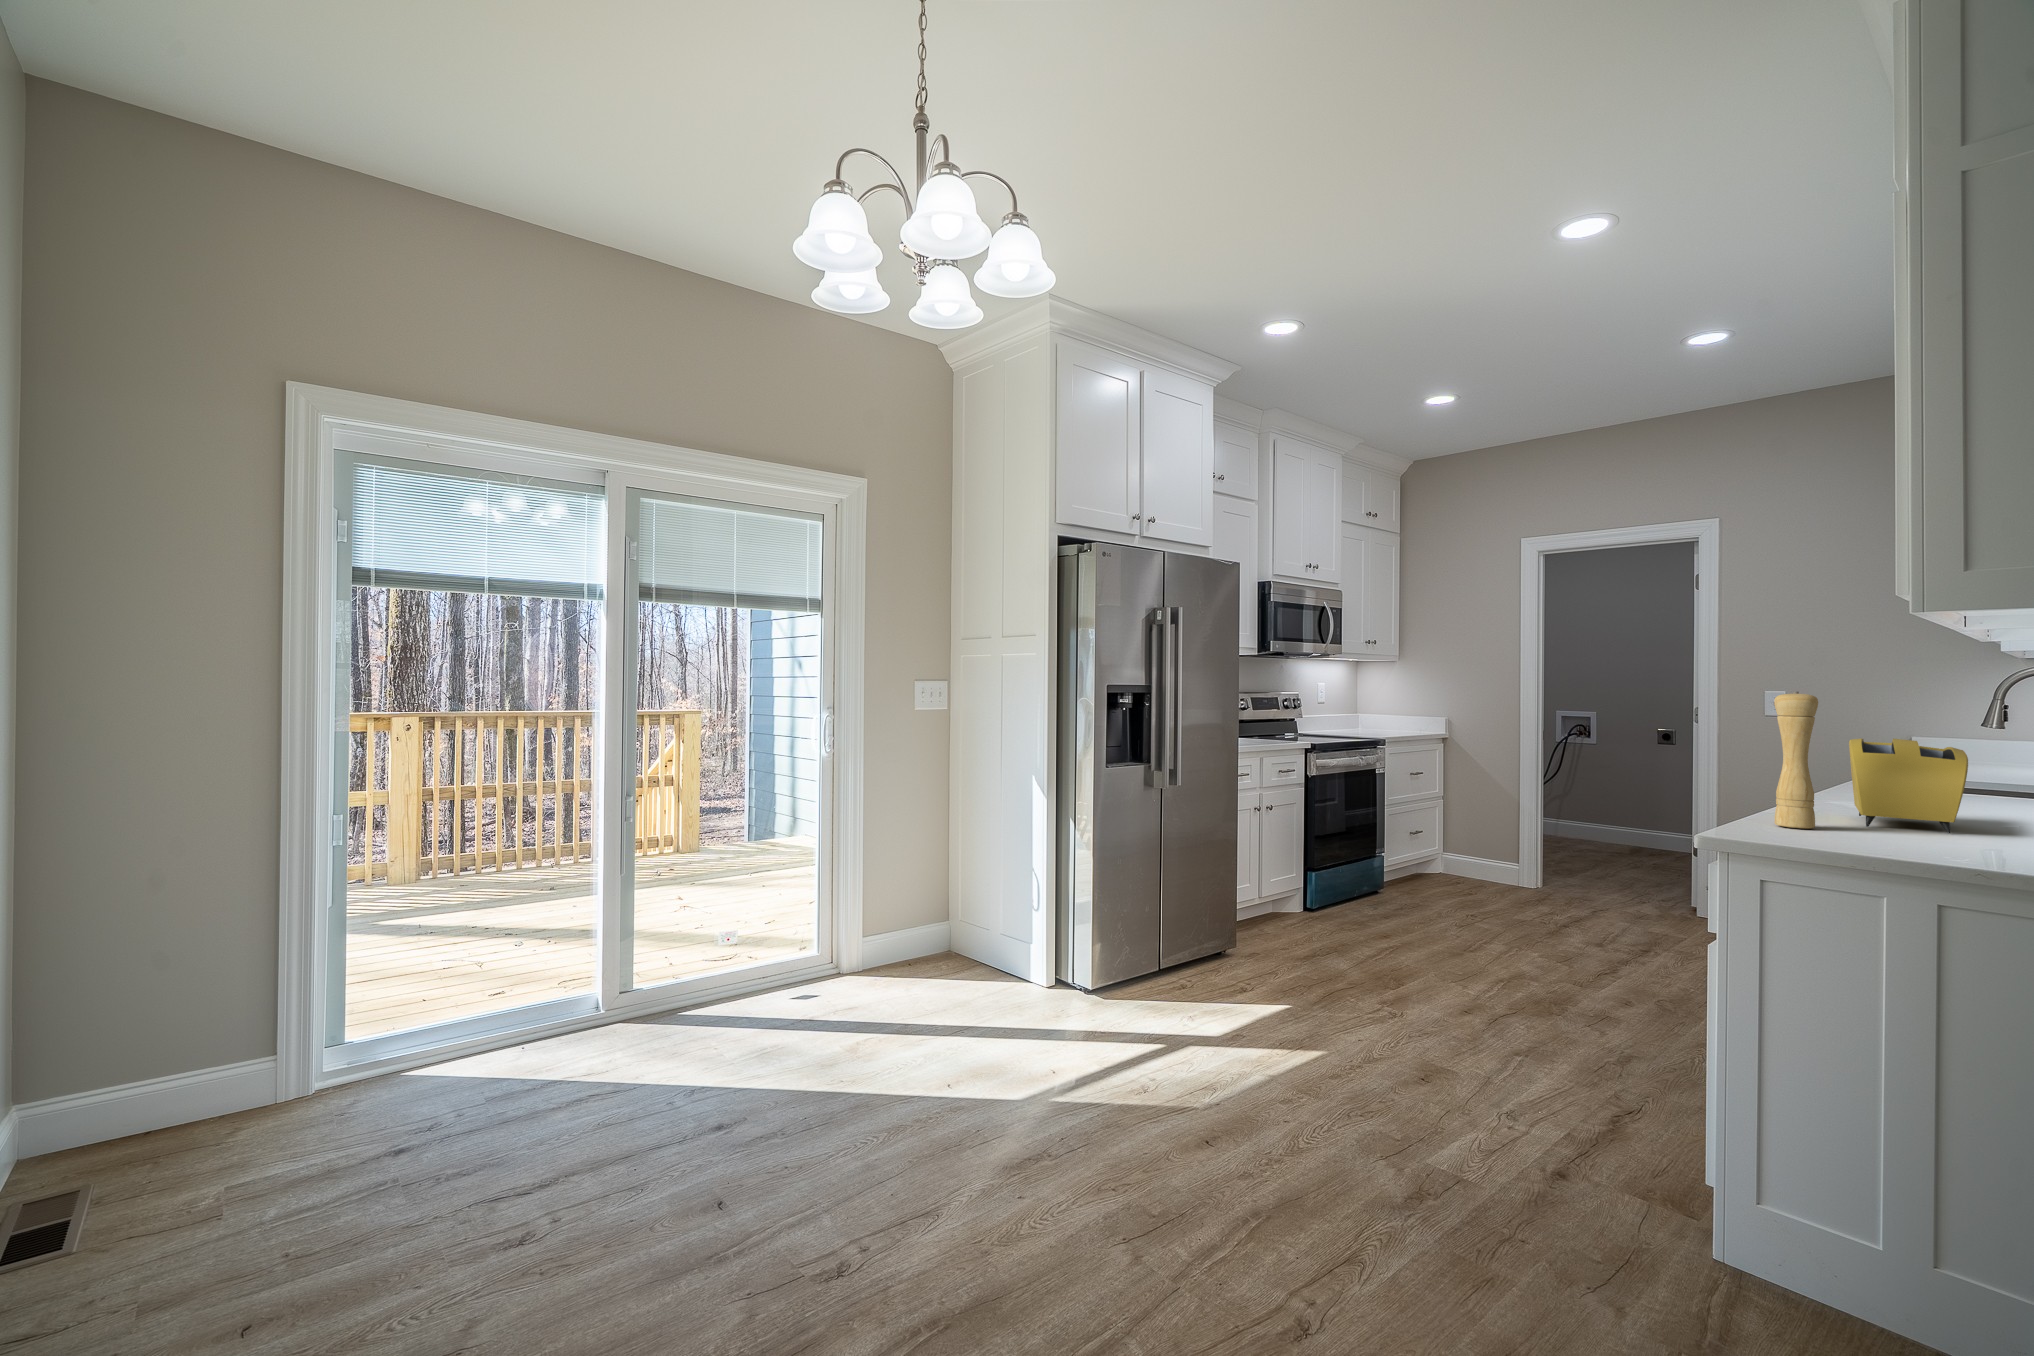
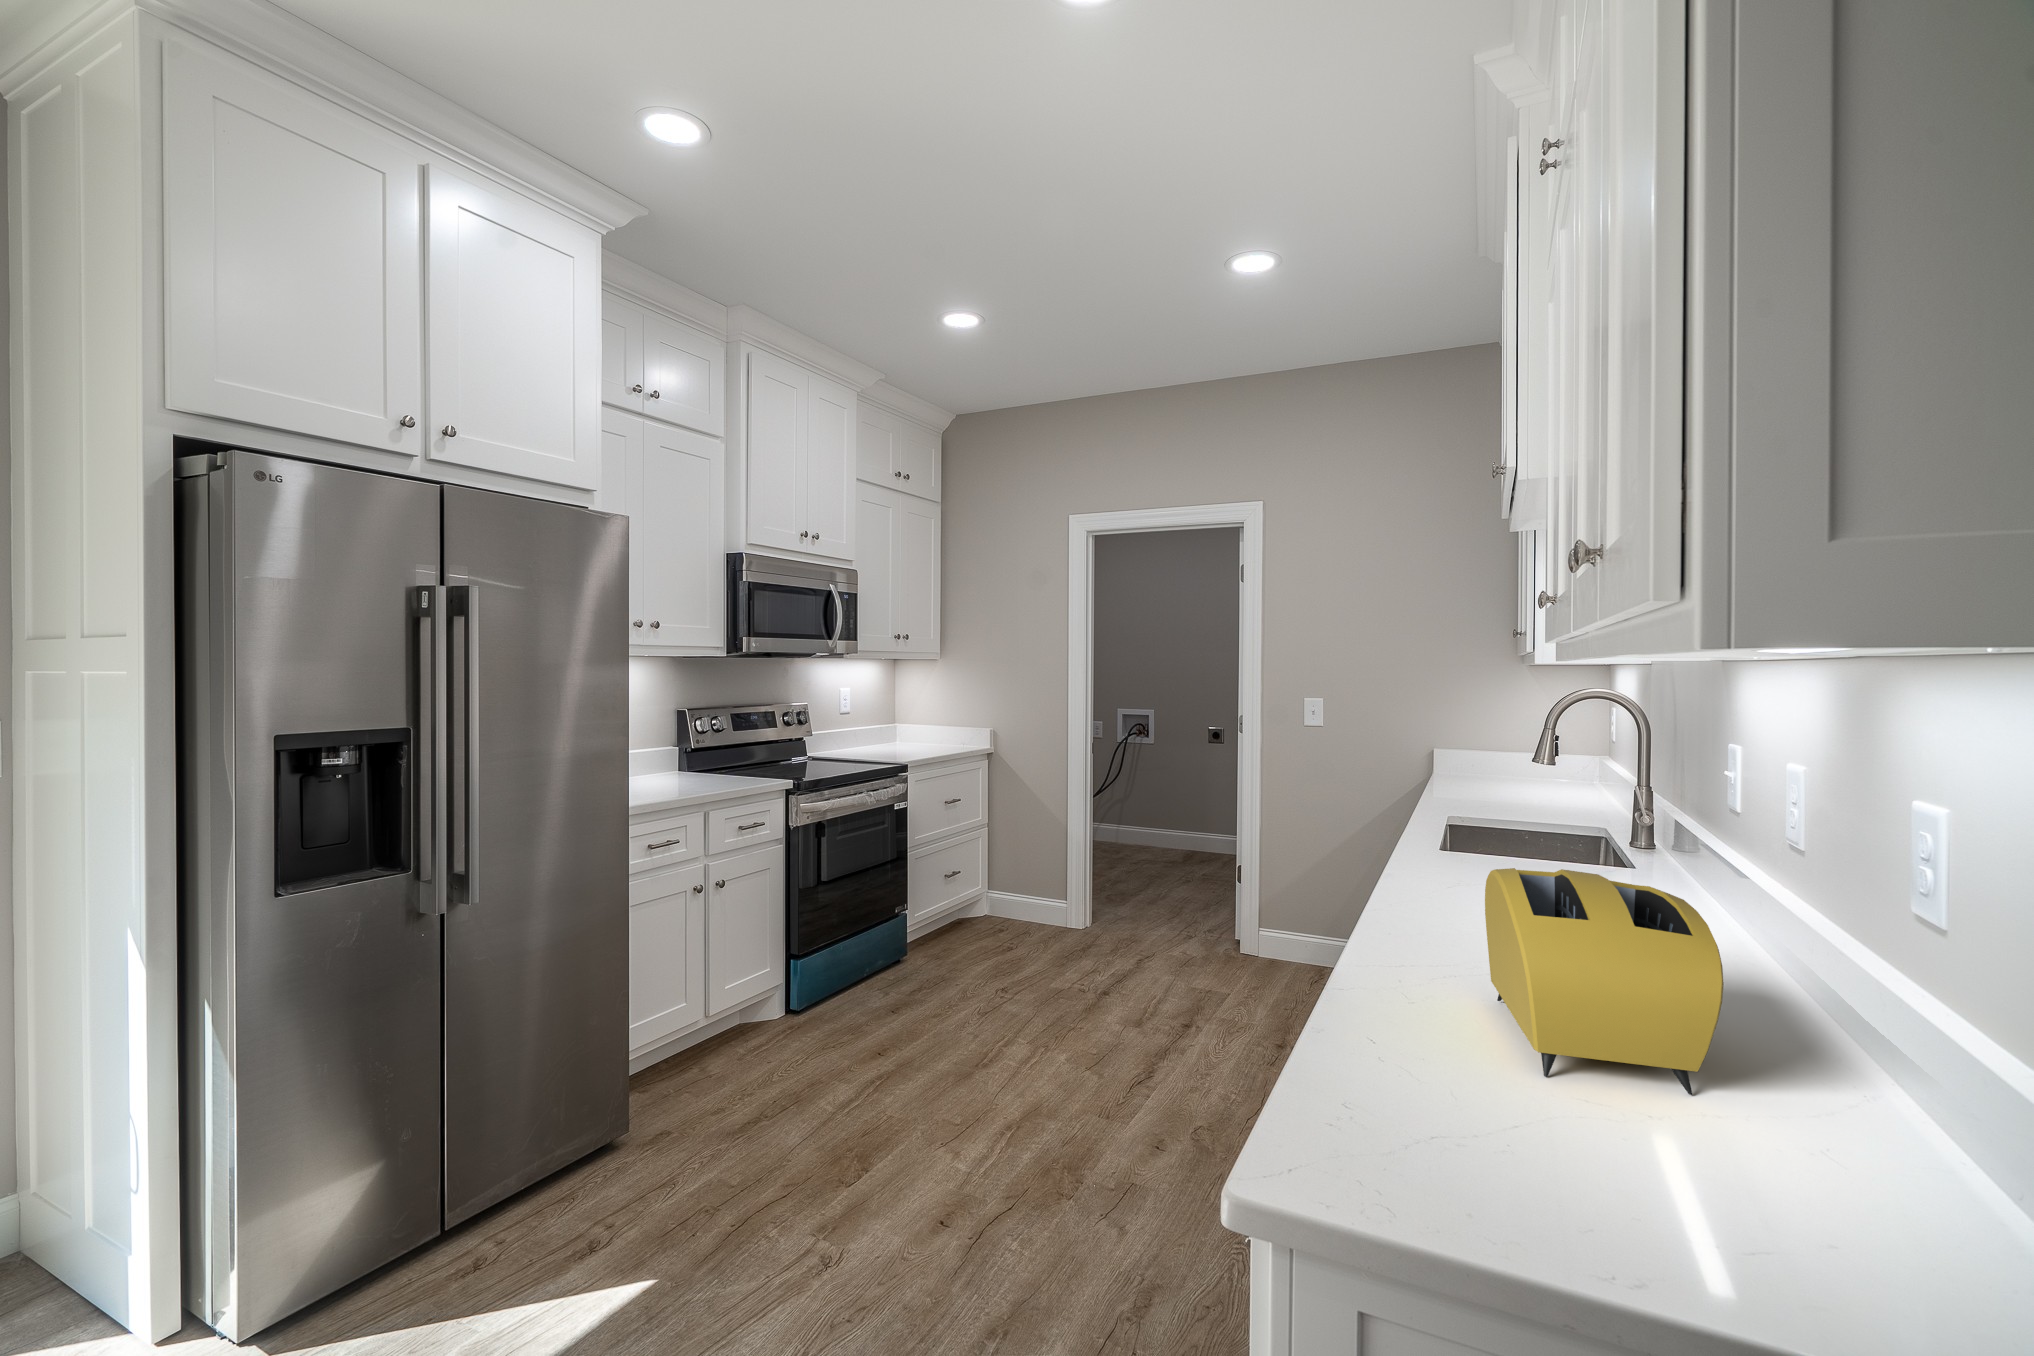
pepper mill: present [1774,691,1818,829] -> none [1398,808,1485,1136]

